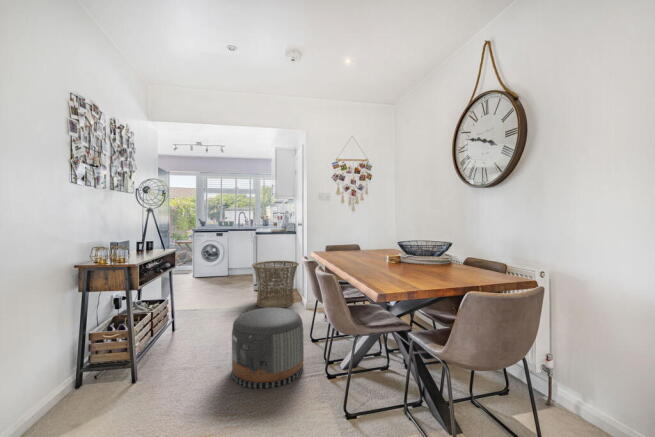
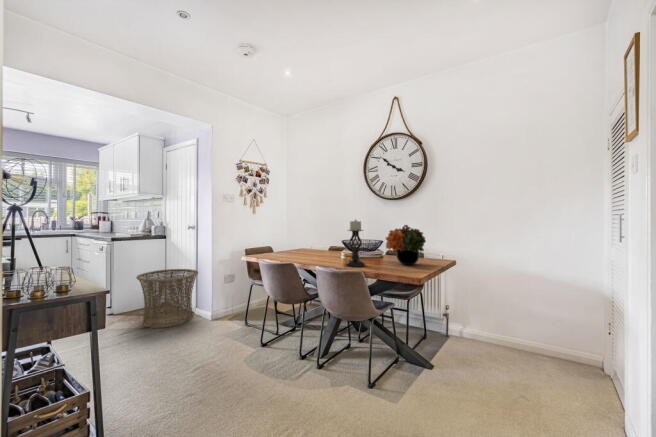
candle holder: none [358,215,381,271] -> present [345,220,365,267]
flower arrangement: none [404,221,468,277] -> present [386,225,426,265]
pouf: present [232,308,304,389] -> none [218,316,295,406]

